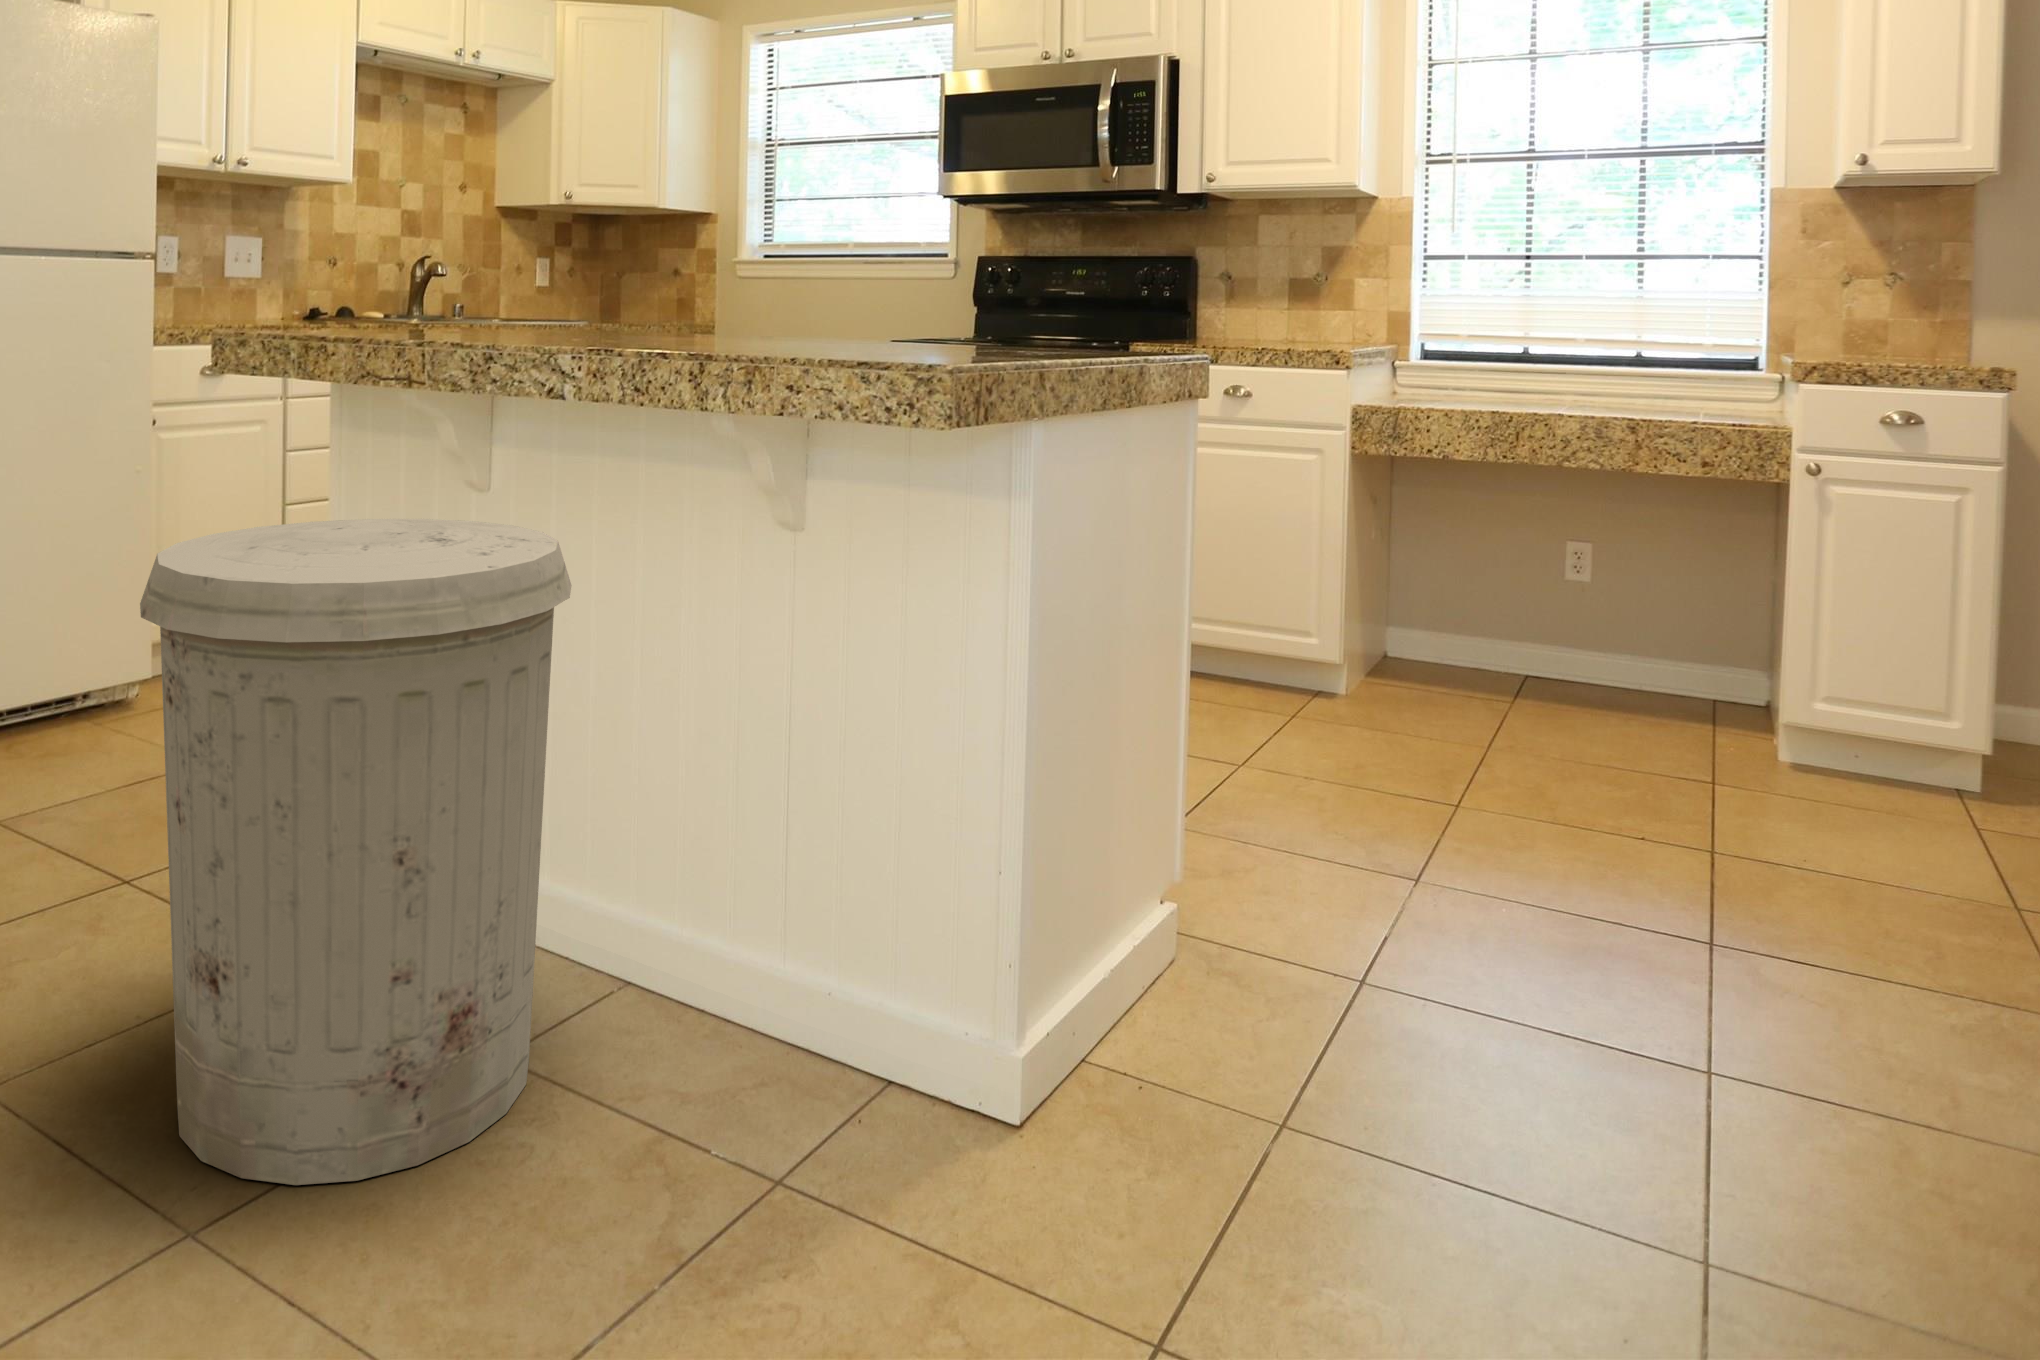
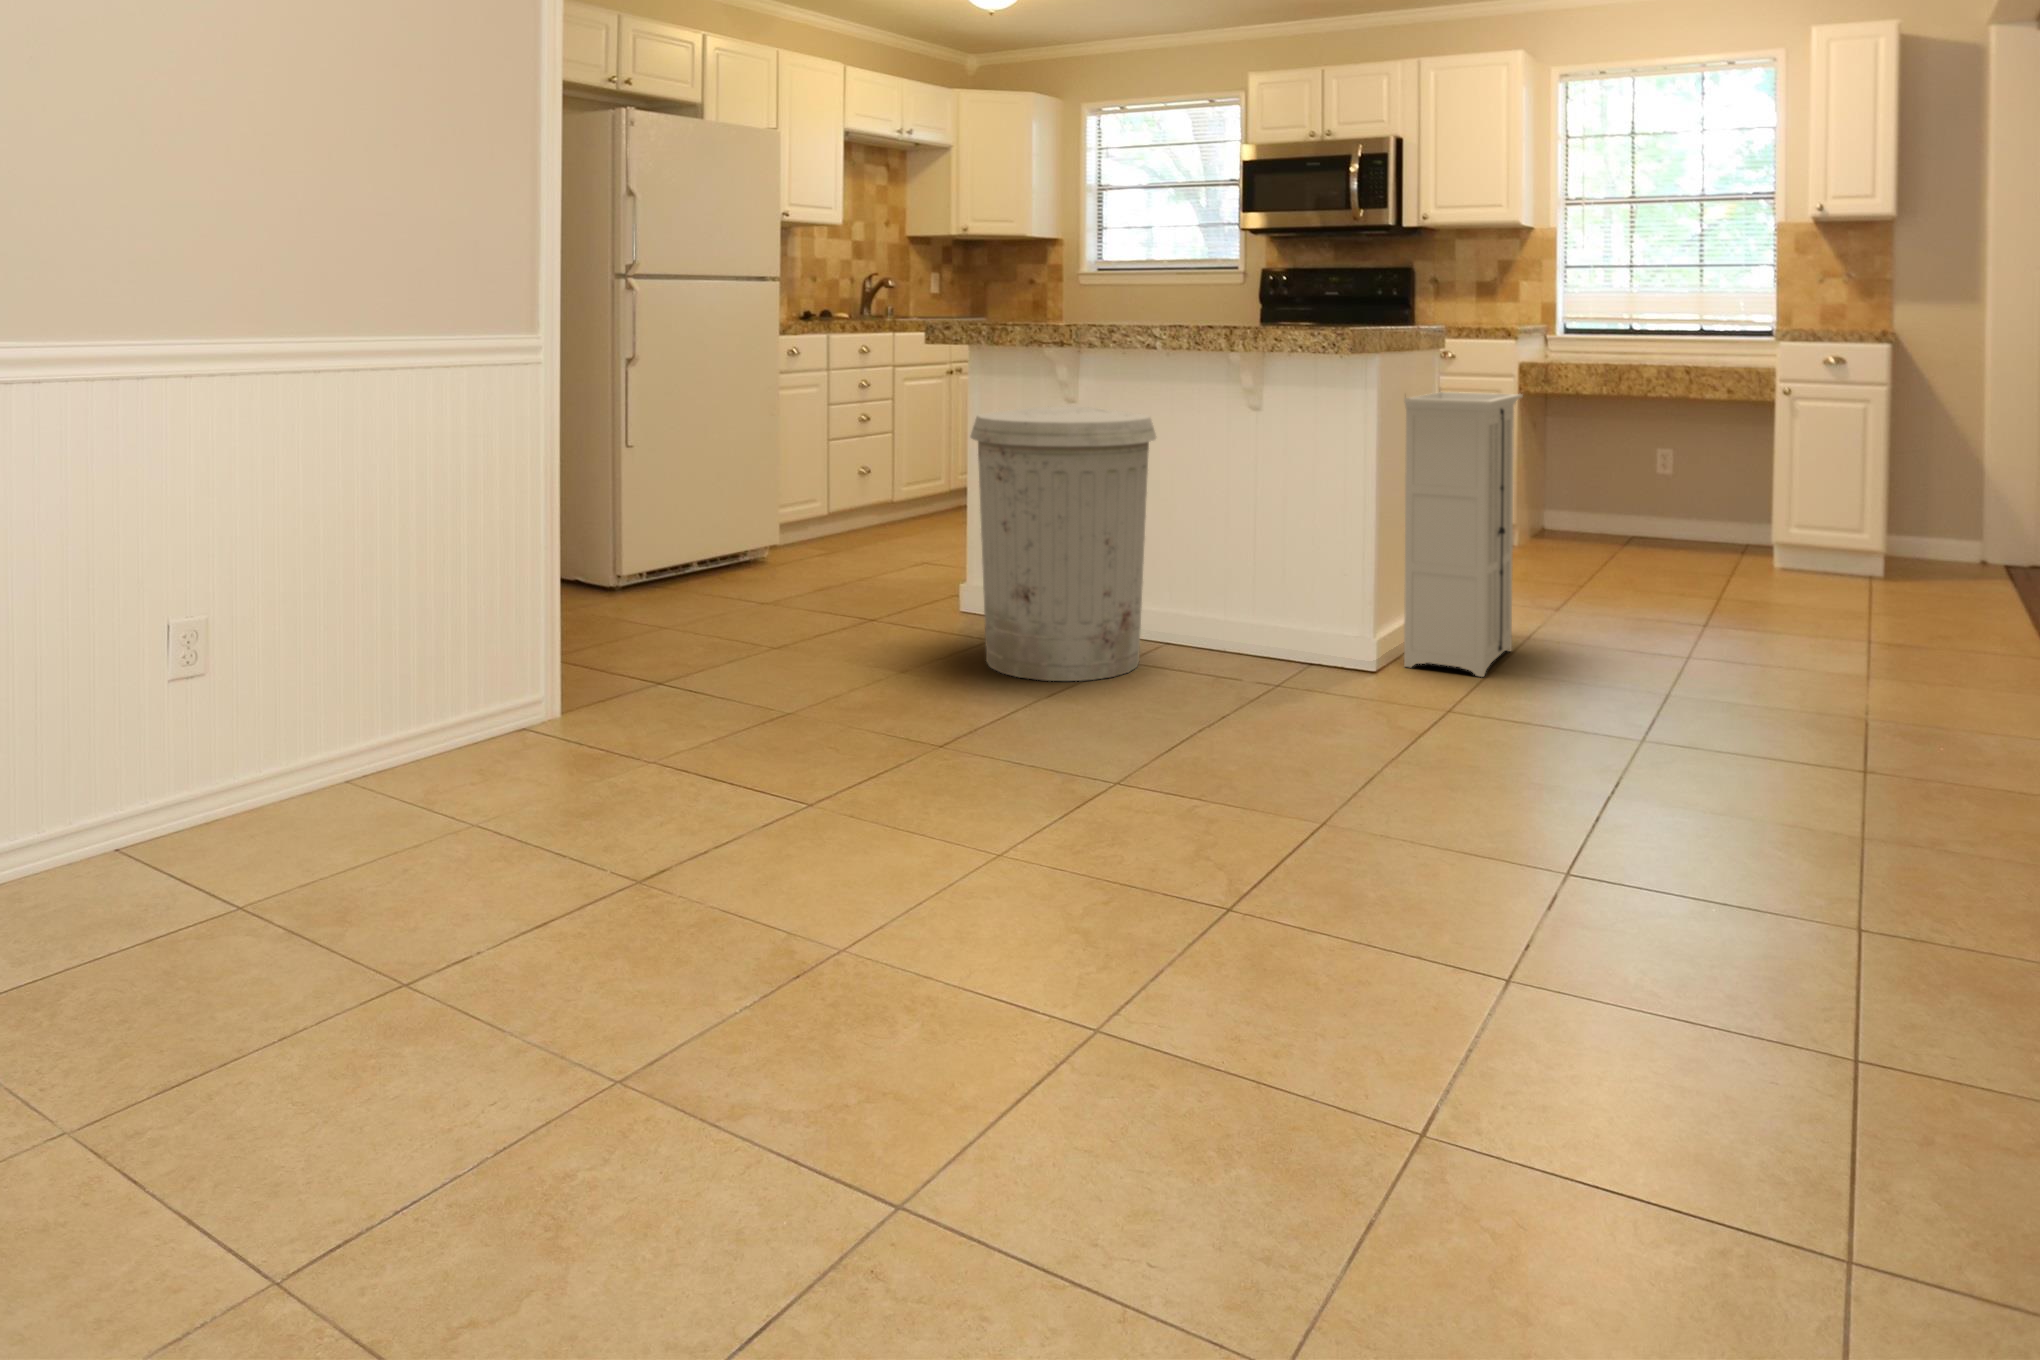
storage cabinet: none [1103,486,1378,1188] -> present [1404,392,1523,677]

